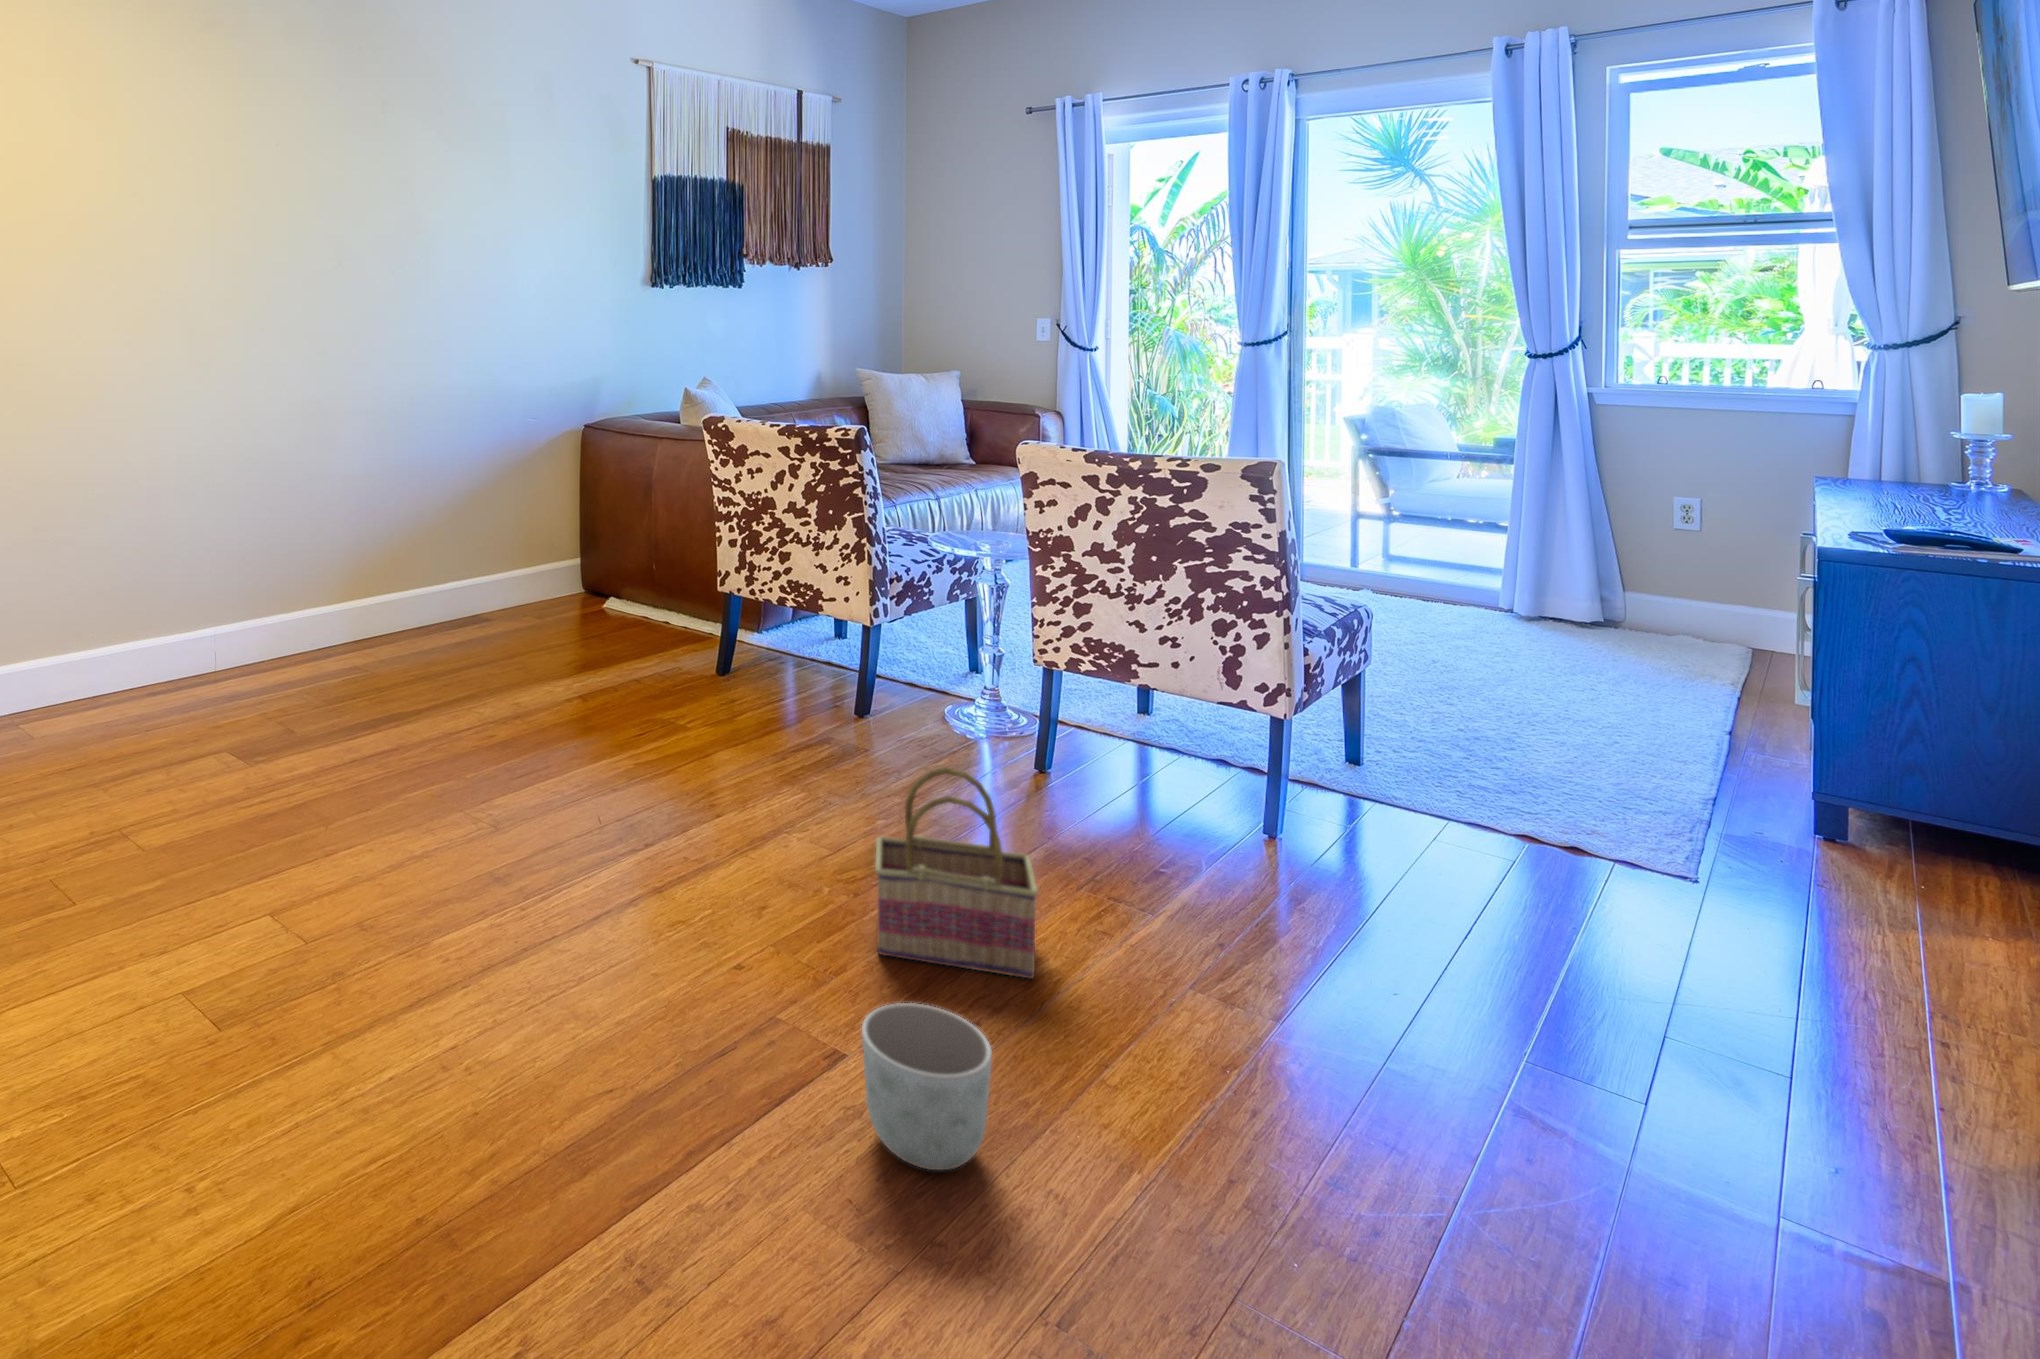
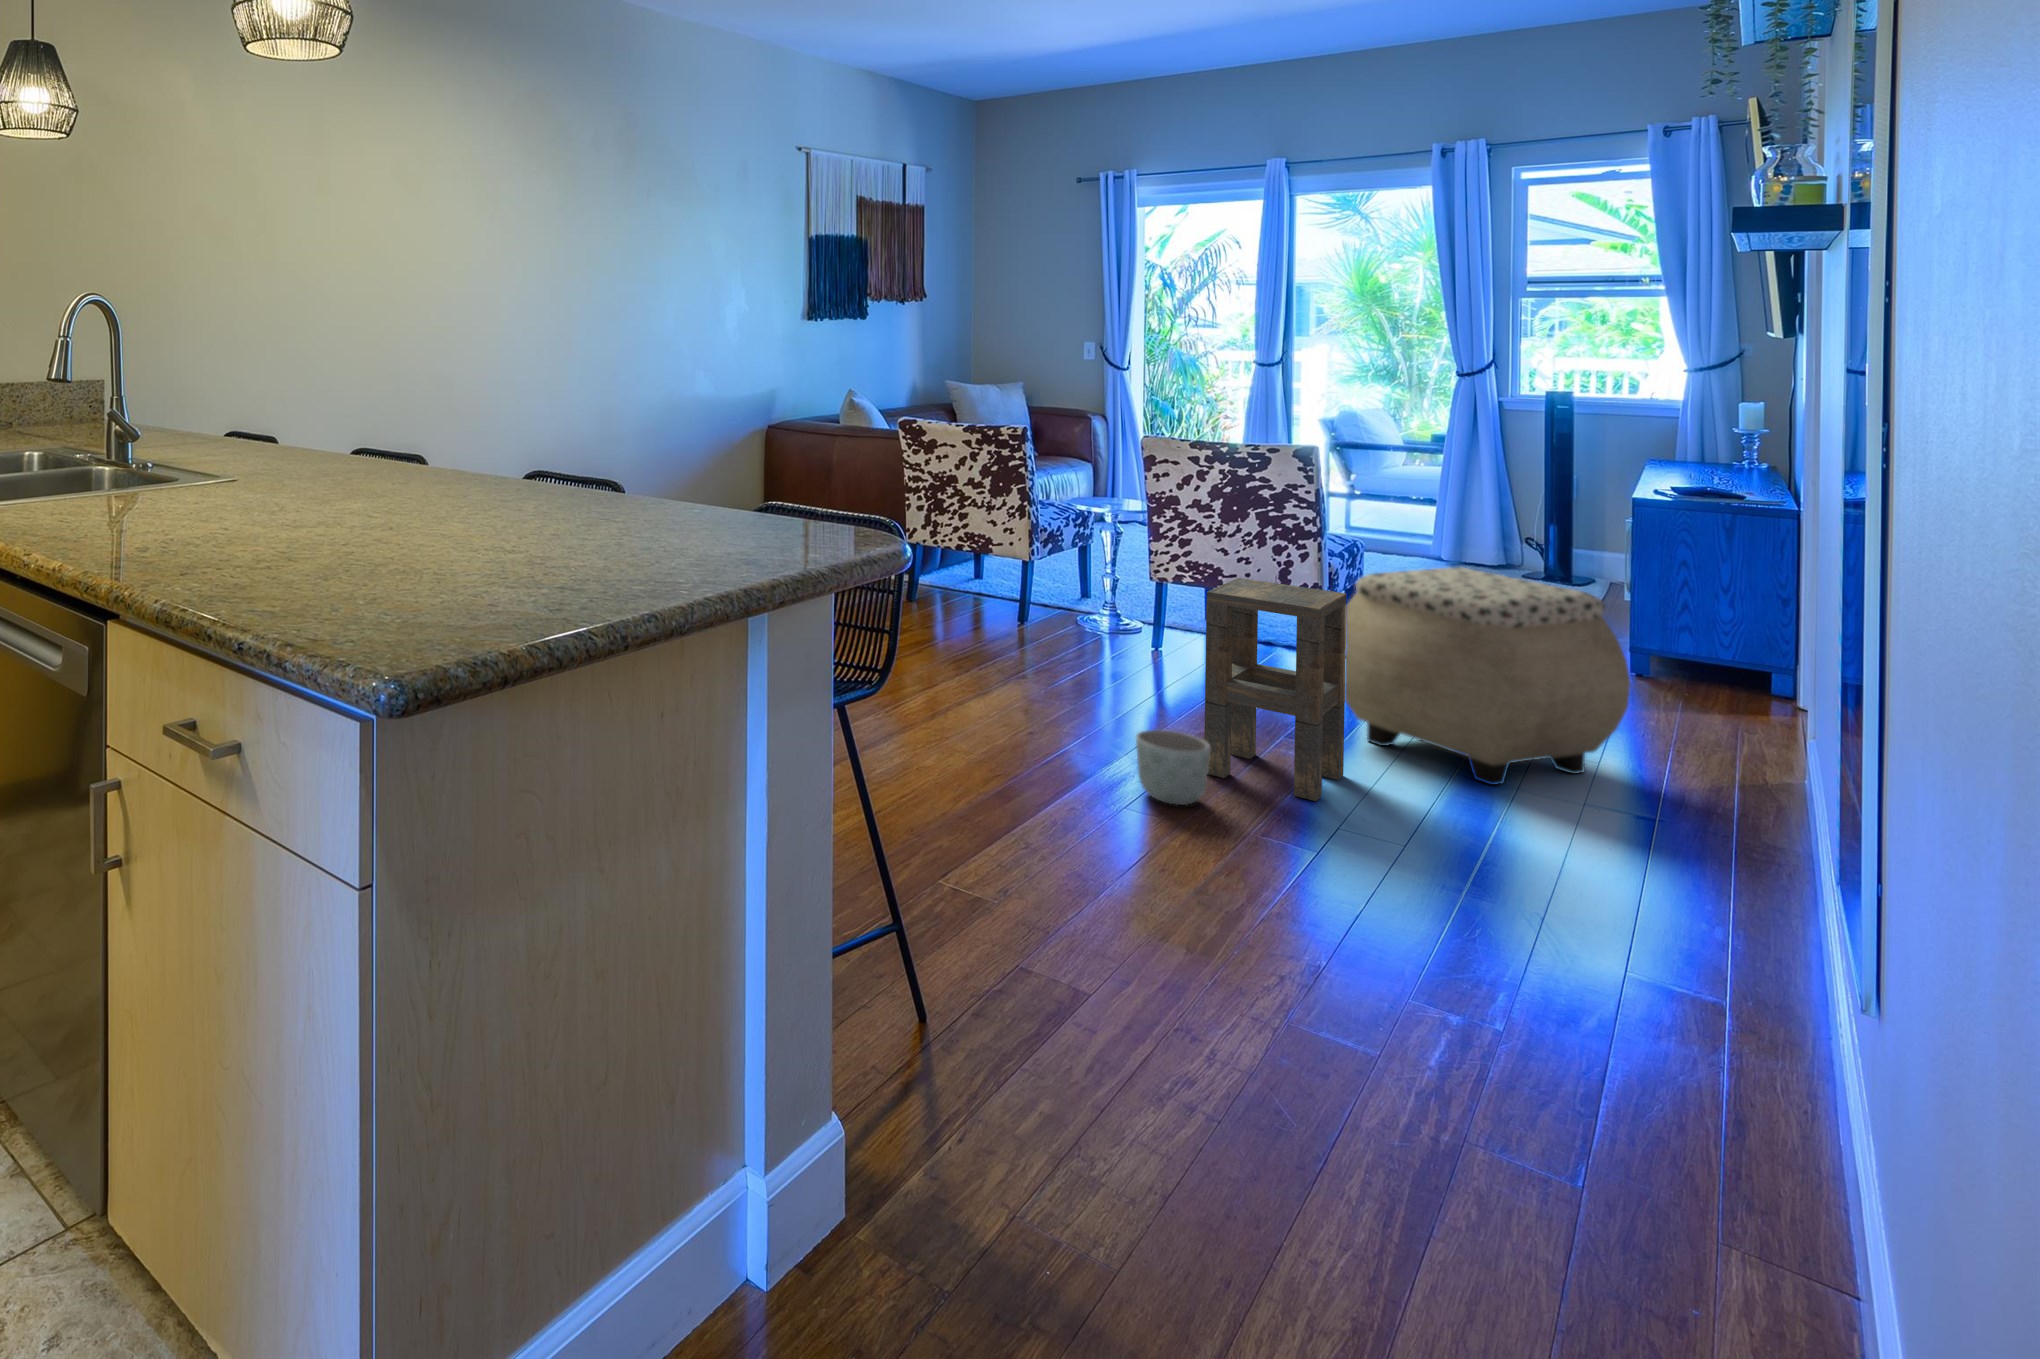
ottoman: none [1272,681,1840,1125] -> present [1345,567,1631,785]
side table: none [1014,705,1280,1166] -> present [1204,578,1346,801]
basket: present [875,767,1038,978] -> none [1093,625,1200,741]

